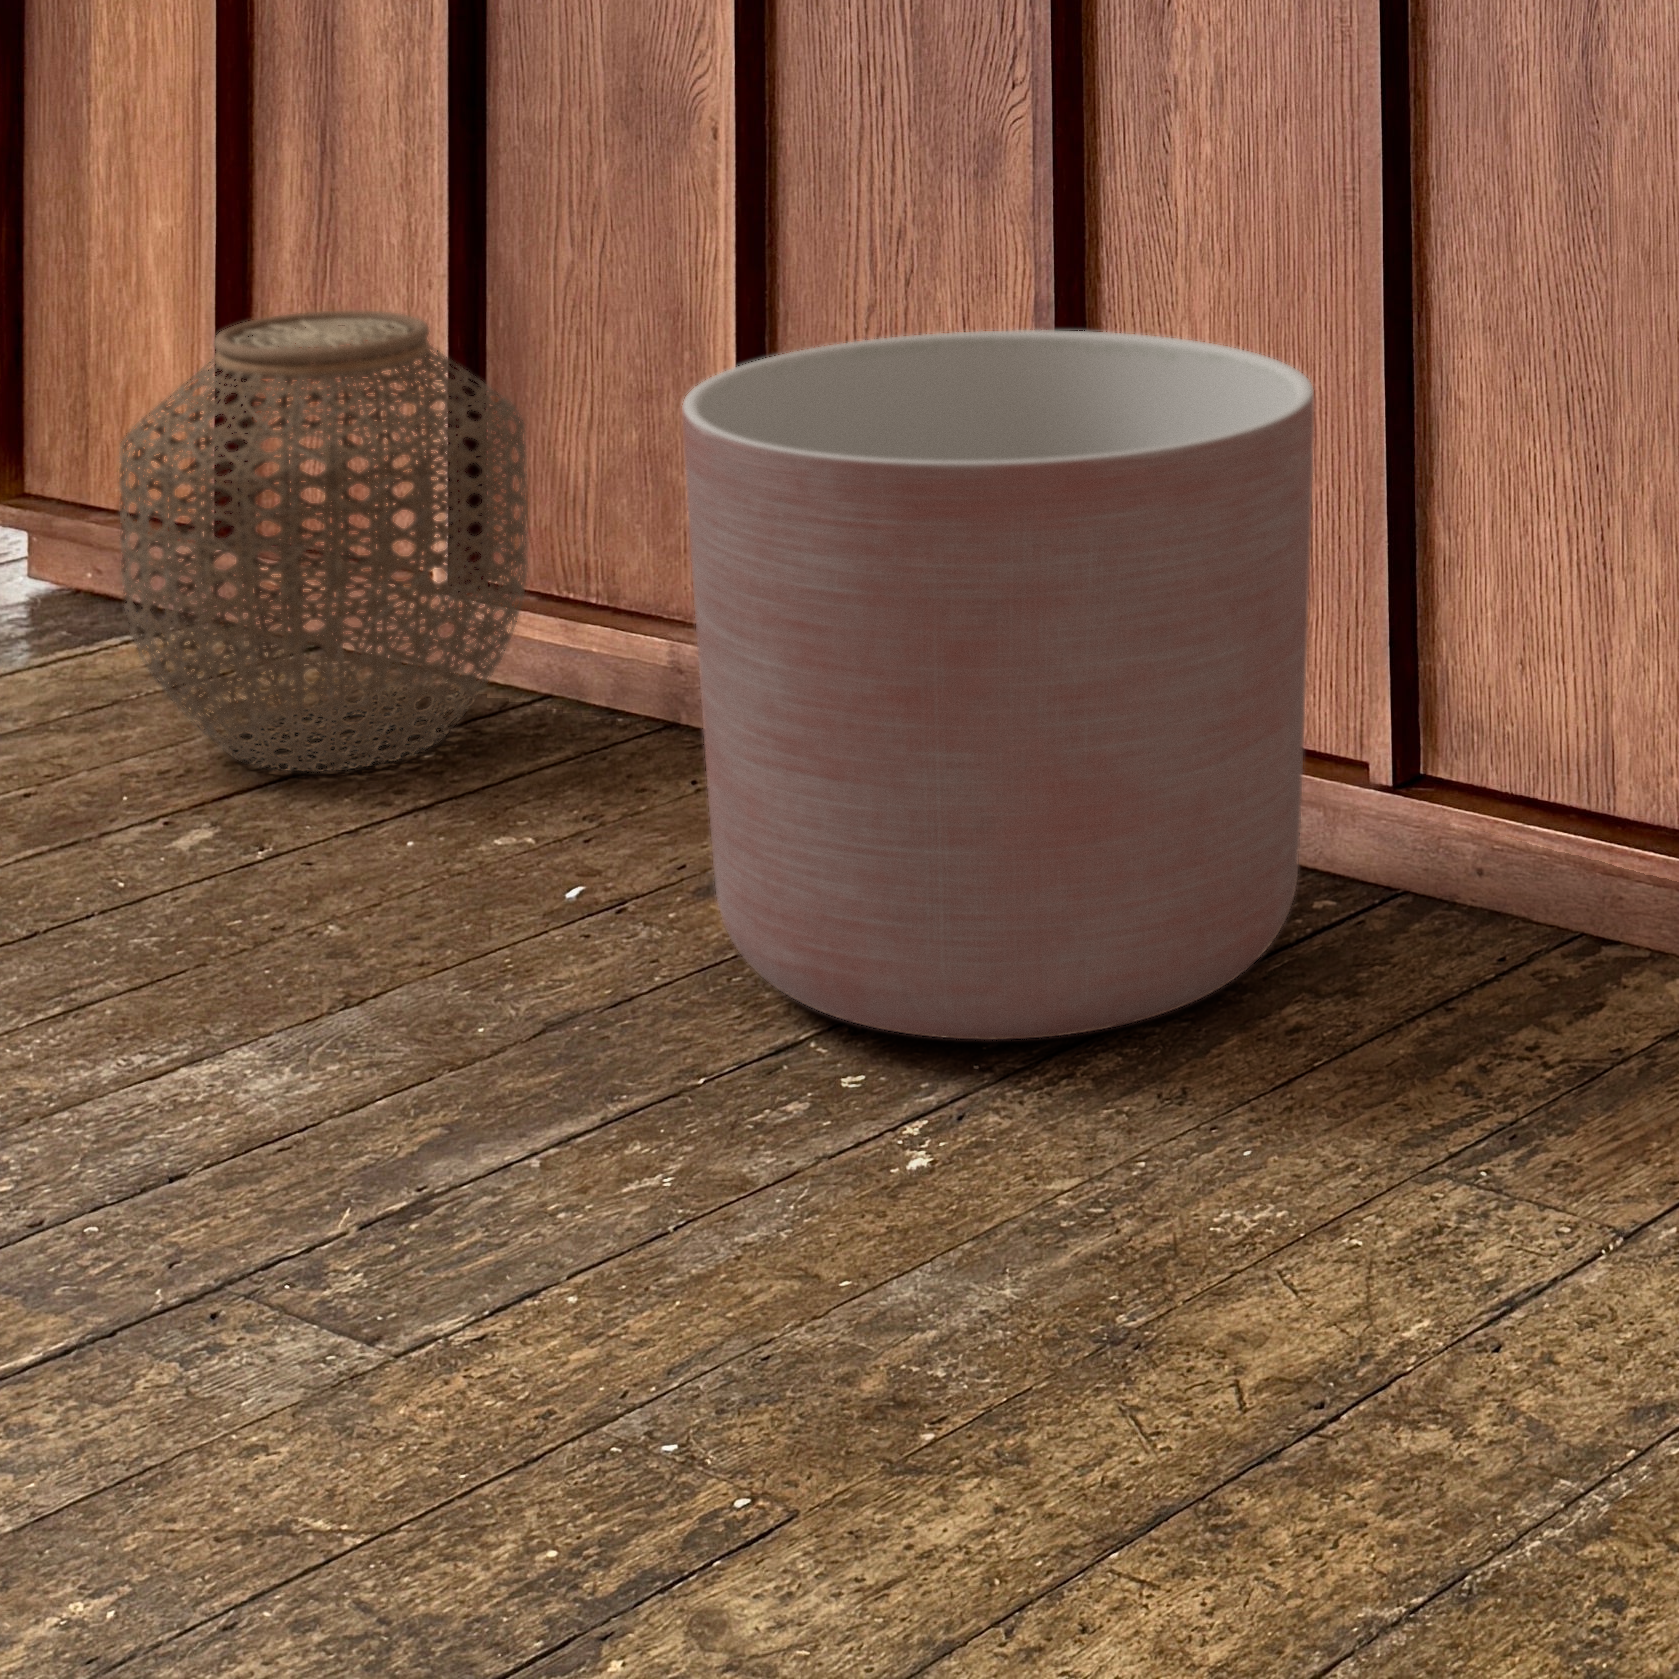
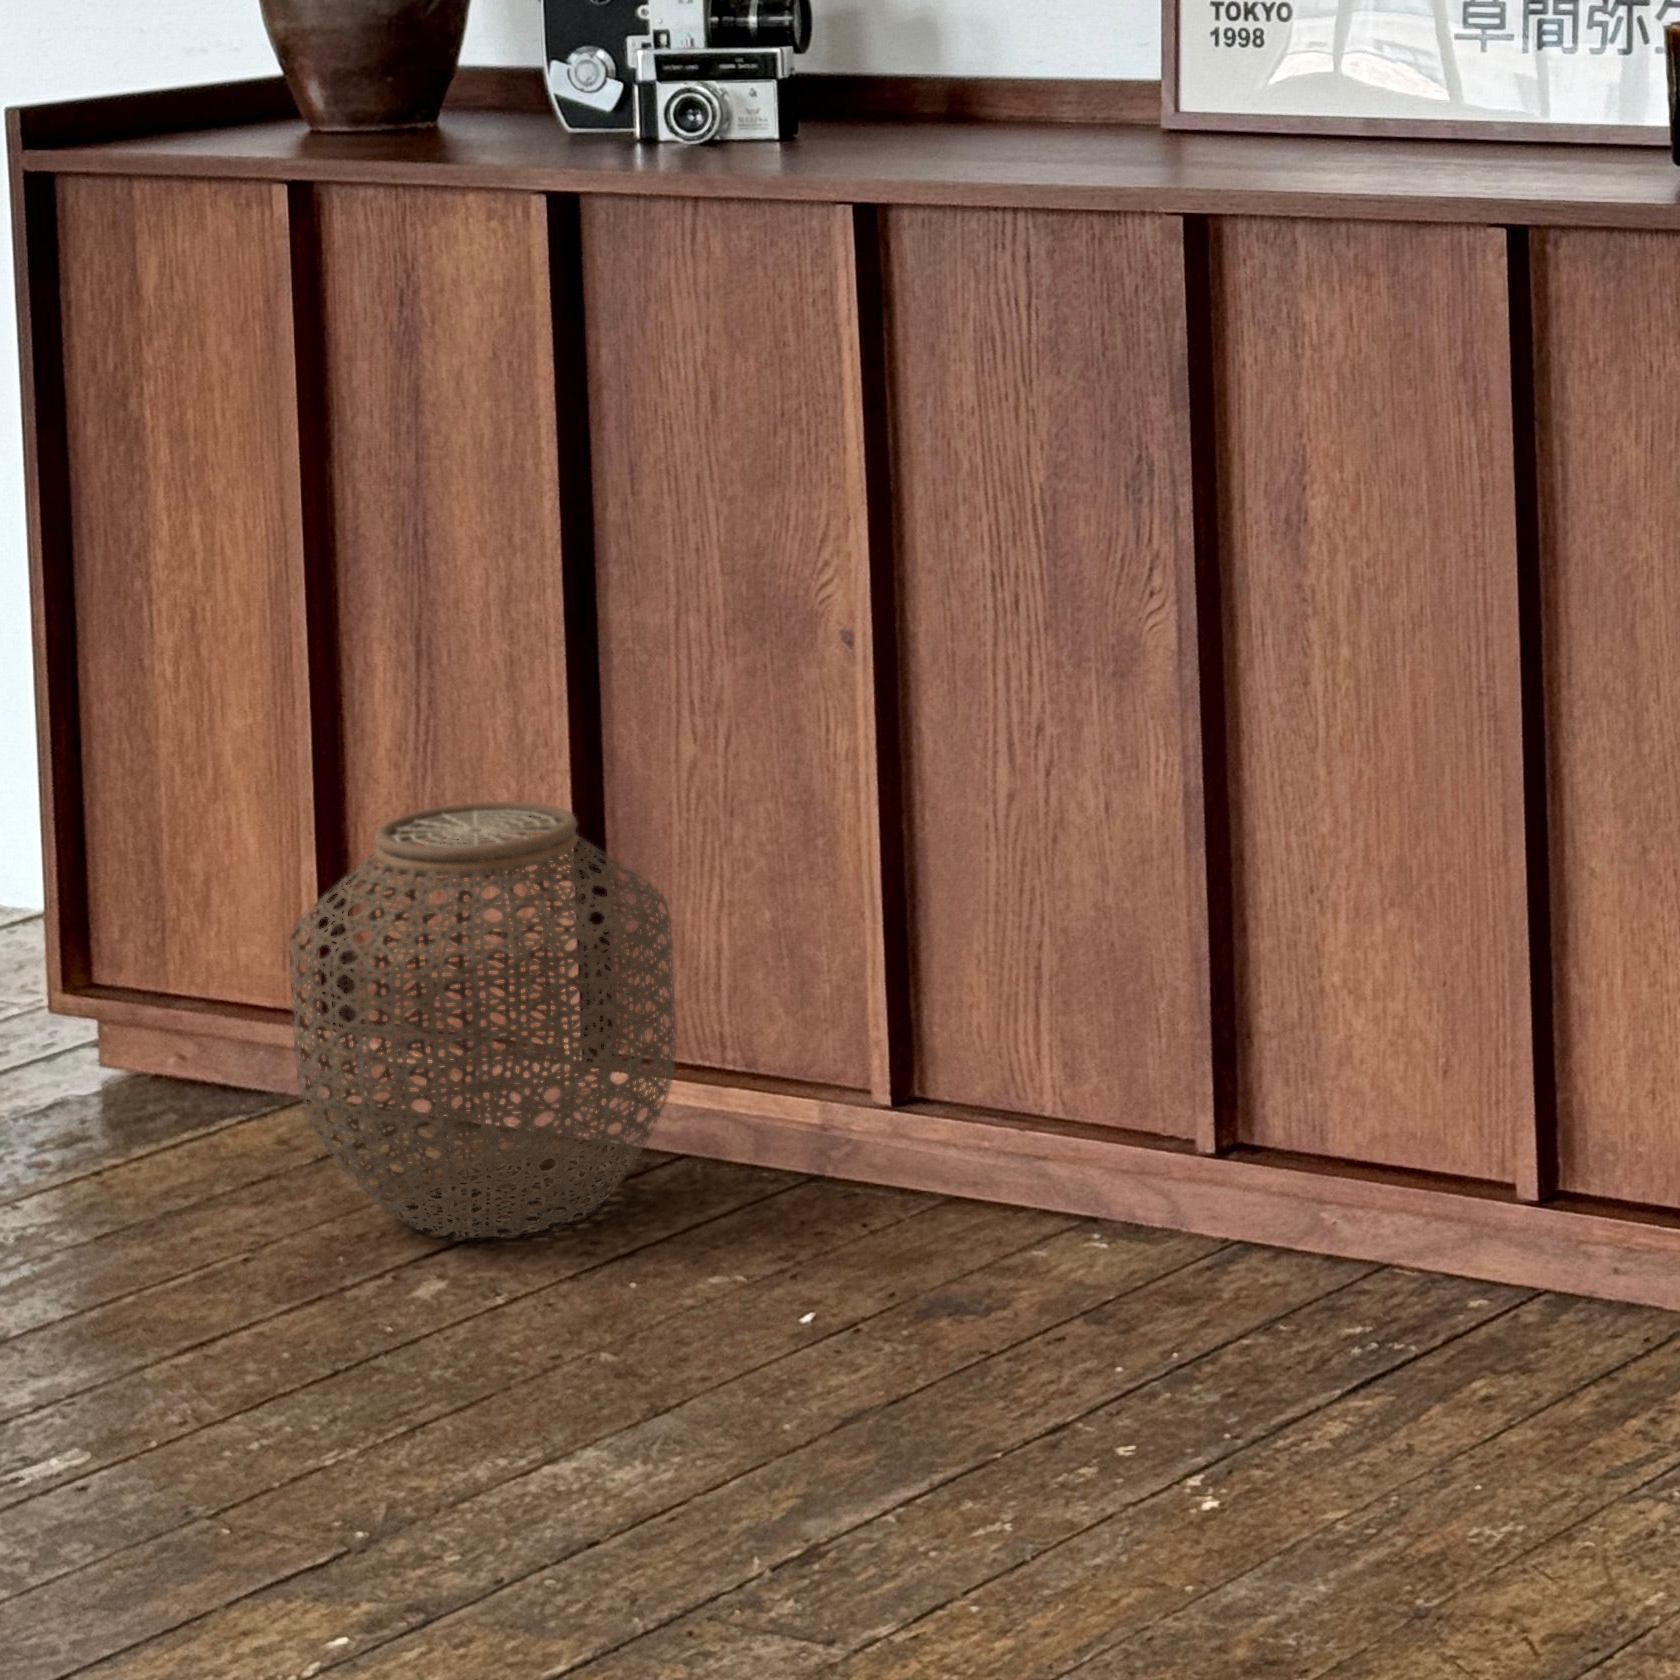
planter: present [682,330,1314,1040] -> none [921,807,1480,1434]

